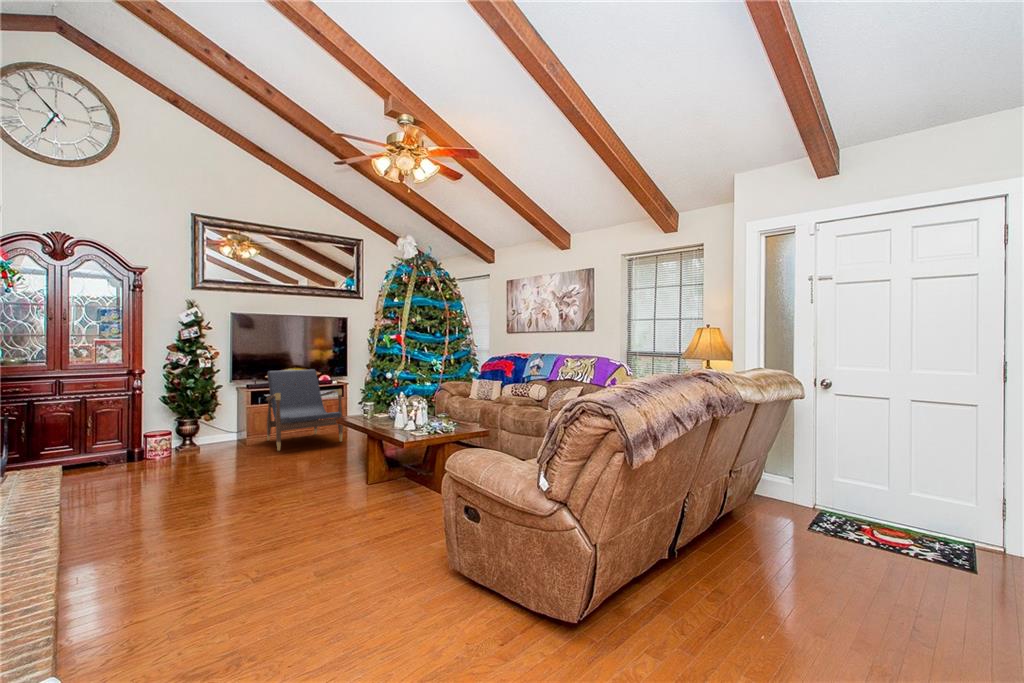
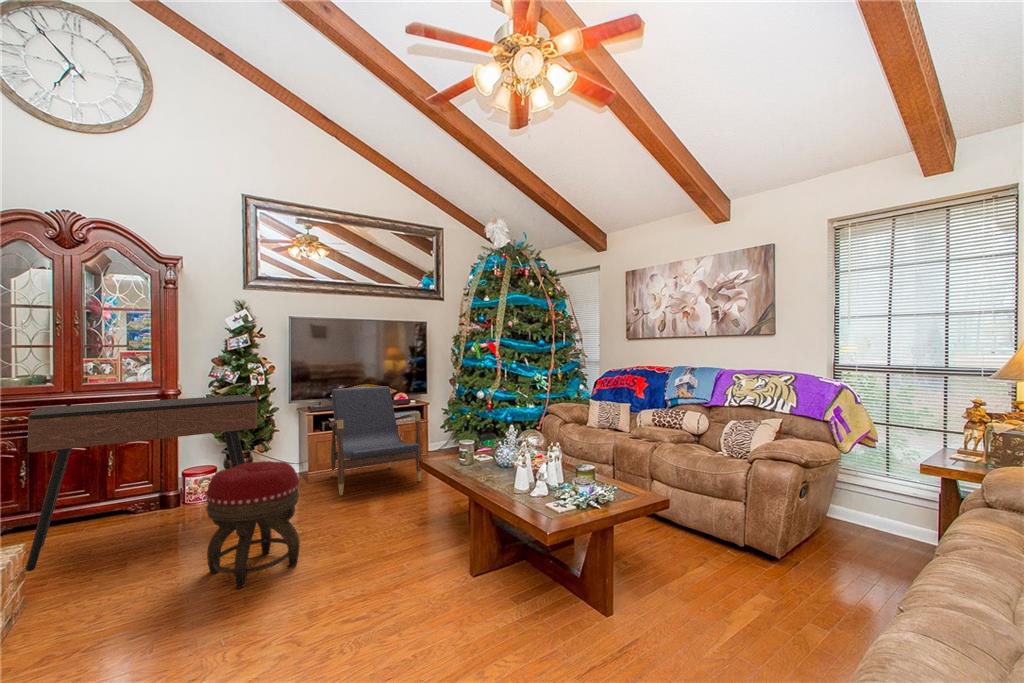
console table: none [44,373,216,494] -> present [26,395,257,571]
footstool: none [193,416,259,495] -> present [206,461,300,589]

